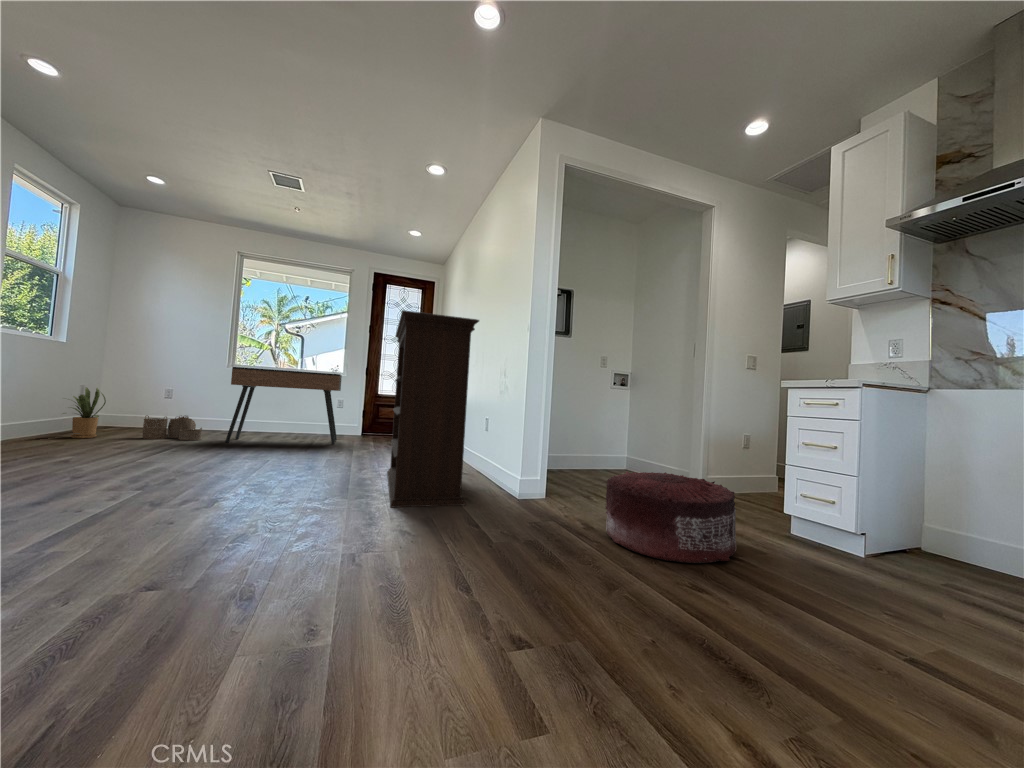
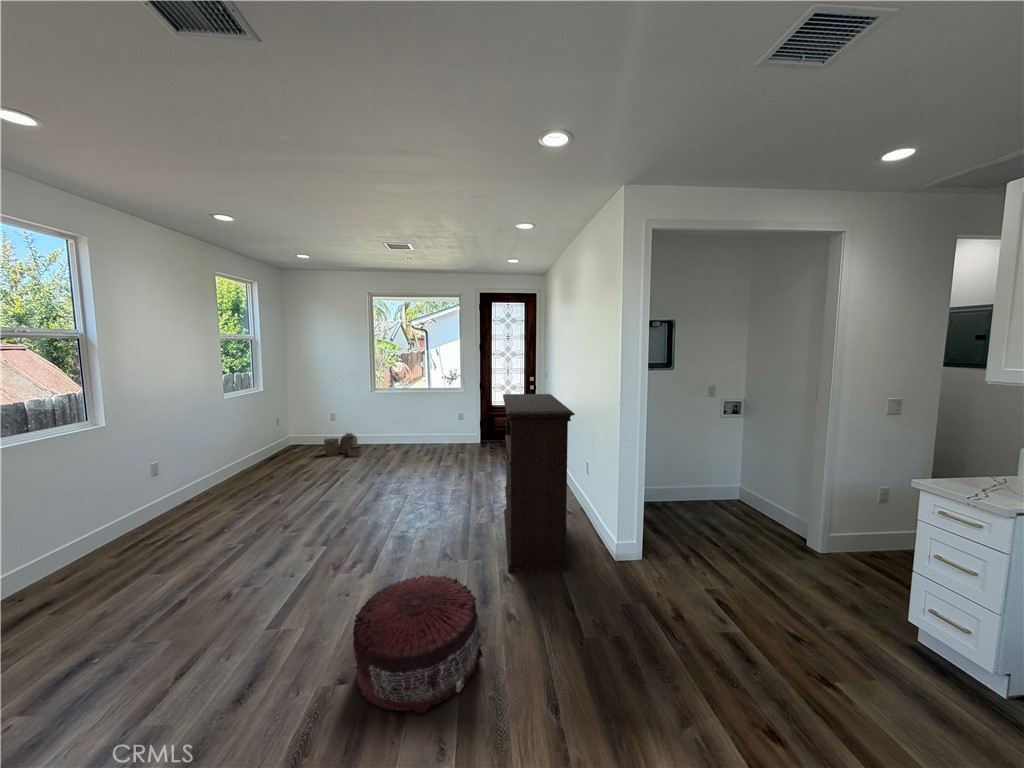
console table: present [225,367,342,444] -> none [378,395,461,459]
house plant: present [63,387,106,438] -> none [269,417,299,458]
pouf: present [606,472,736,563] -> present [353,575,483,713]

